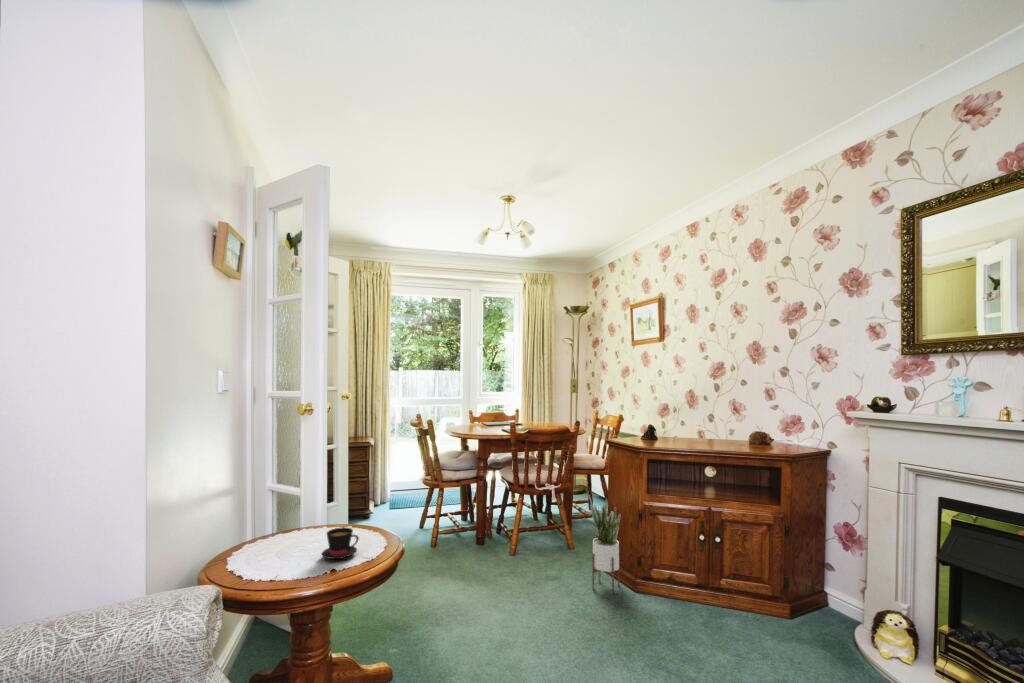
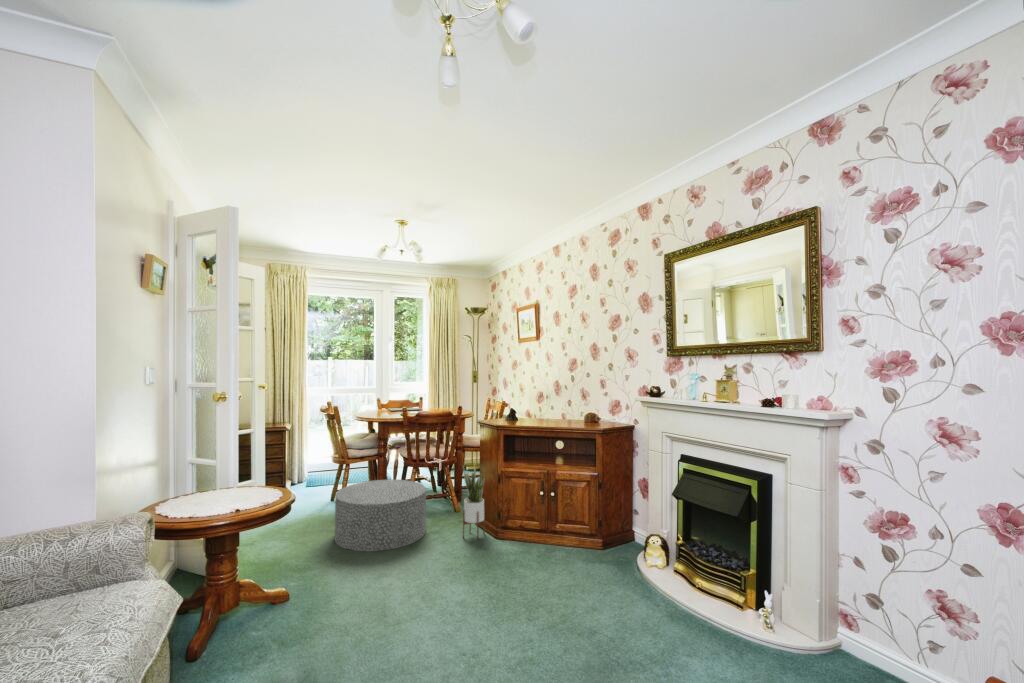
ottoman: none [434,508,543,605] -> present [335,479,426,551]
teacup: present [322,527,359,559] -> none [232,485,261,507]

